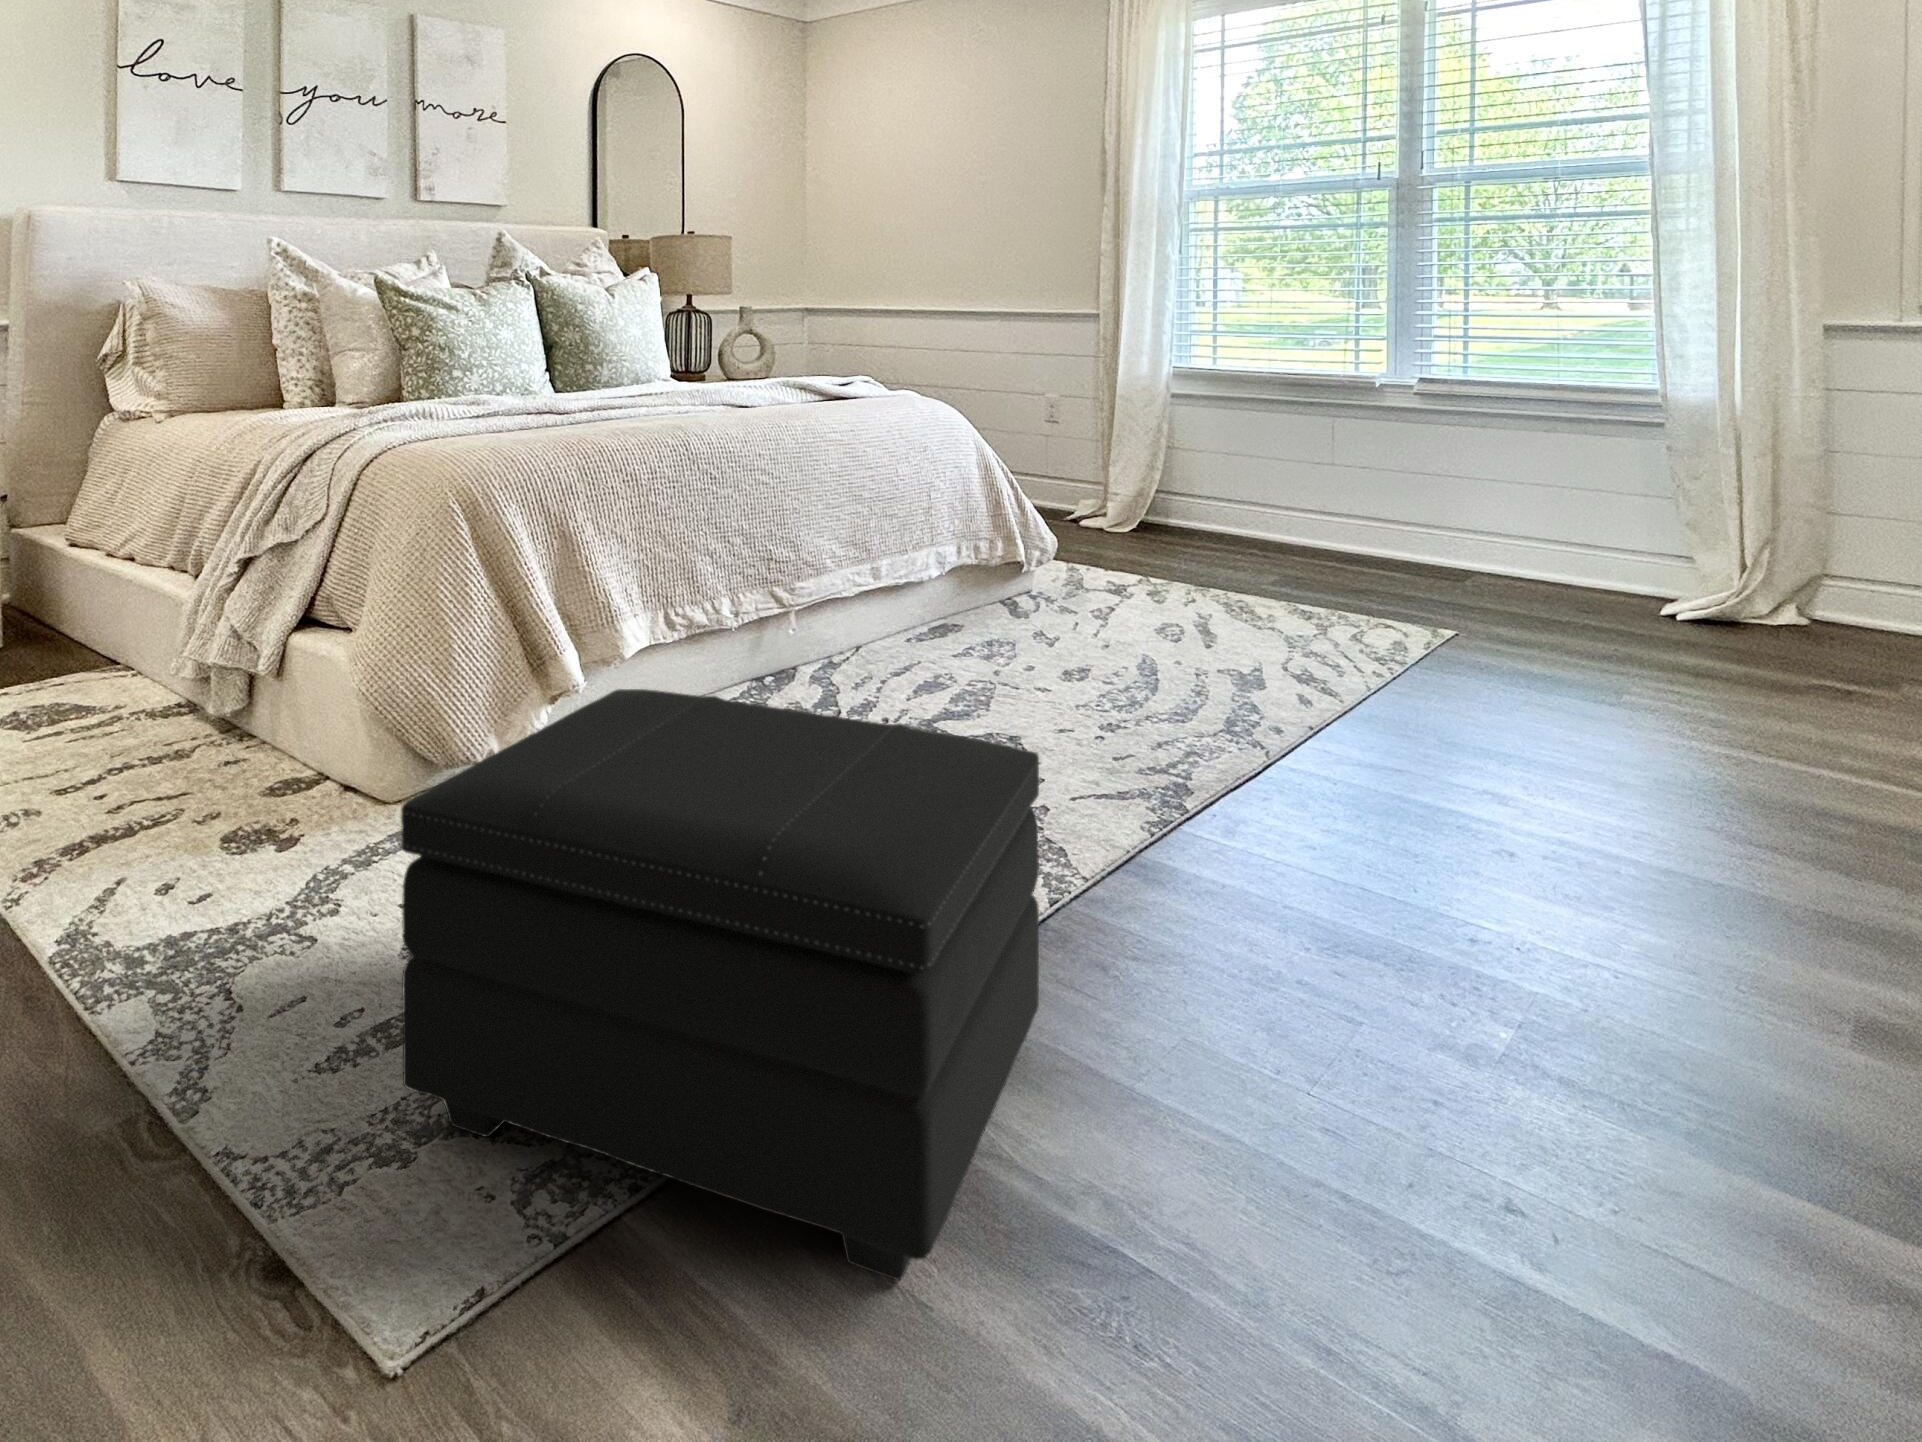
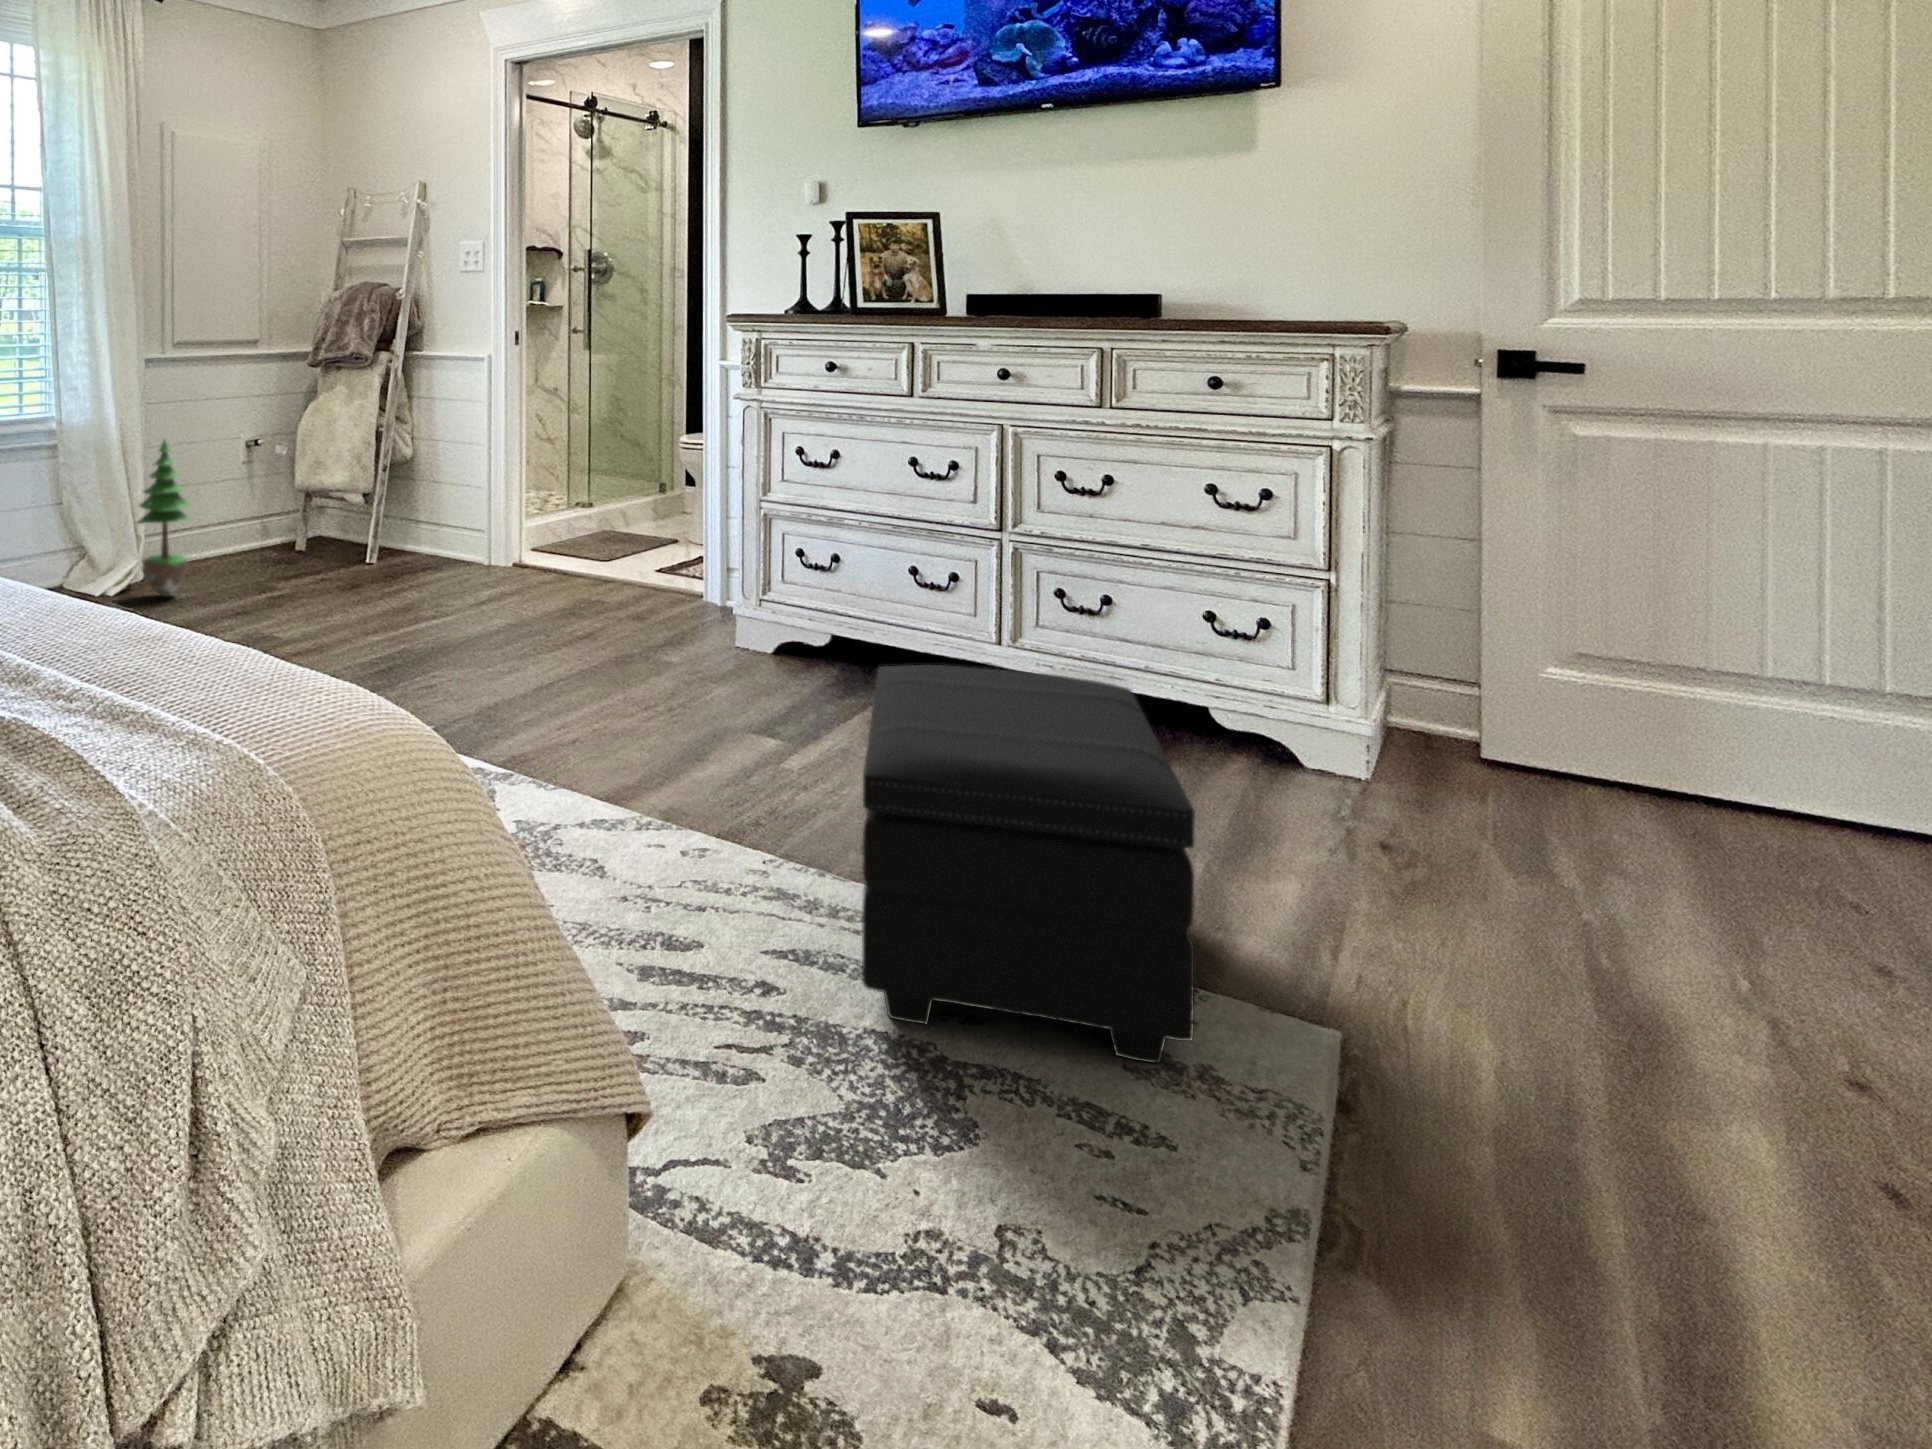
potted tree: none [1761,429,1859,642] -> present [137,441,190,596]

